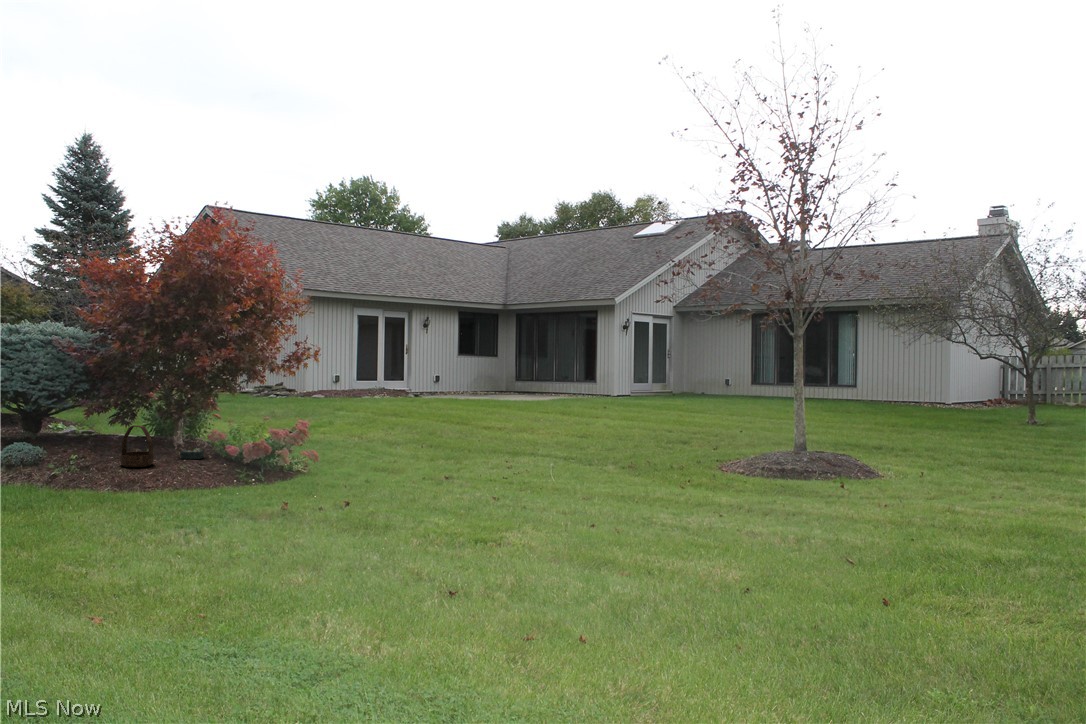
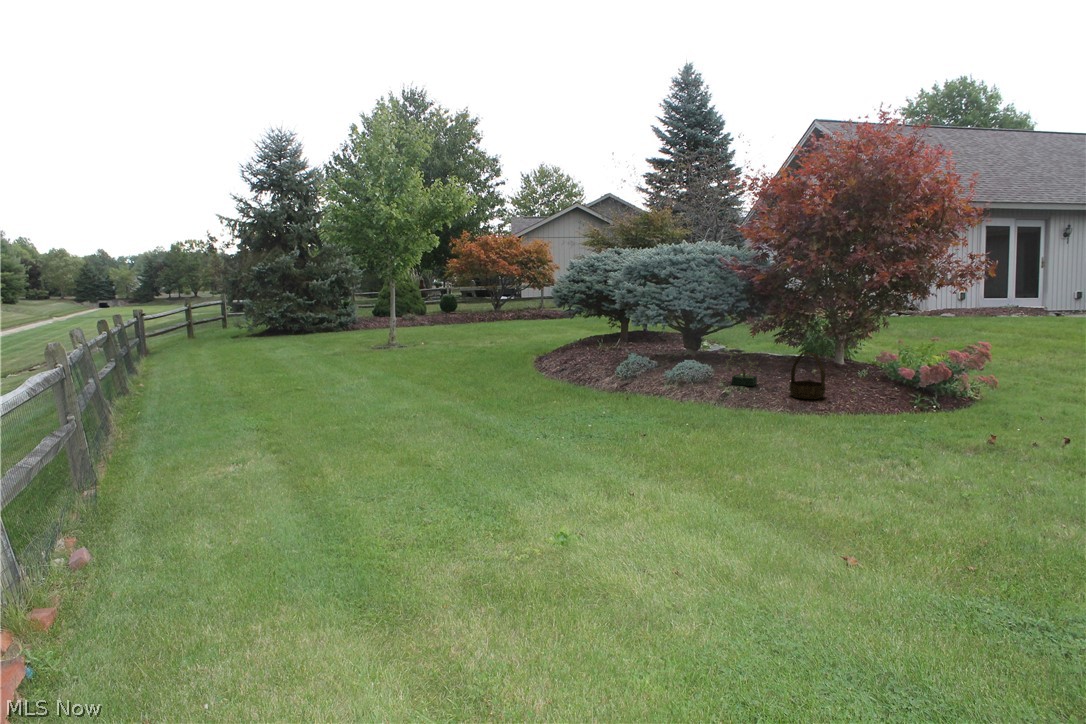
decorative plant: present [174,431,208,459] -> present [726,354,761,386]

